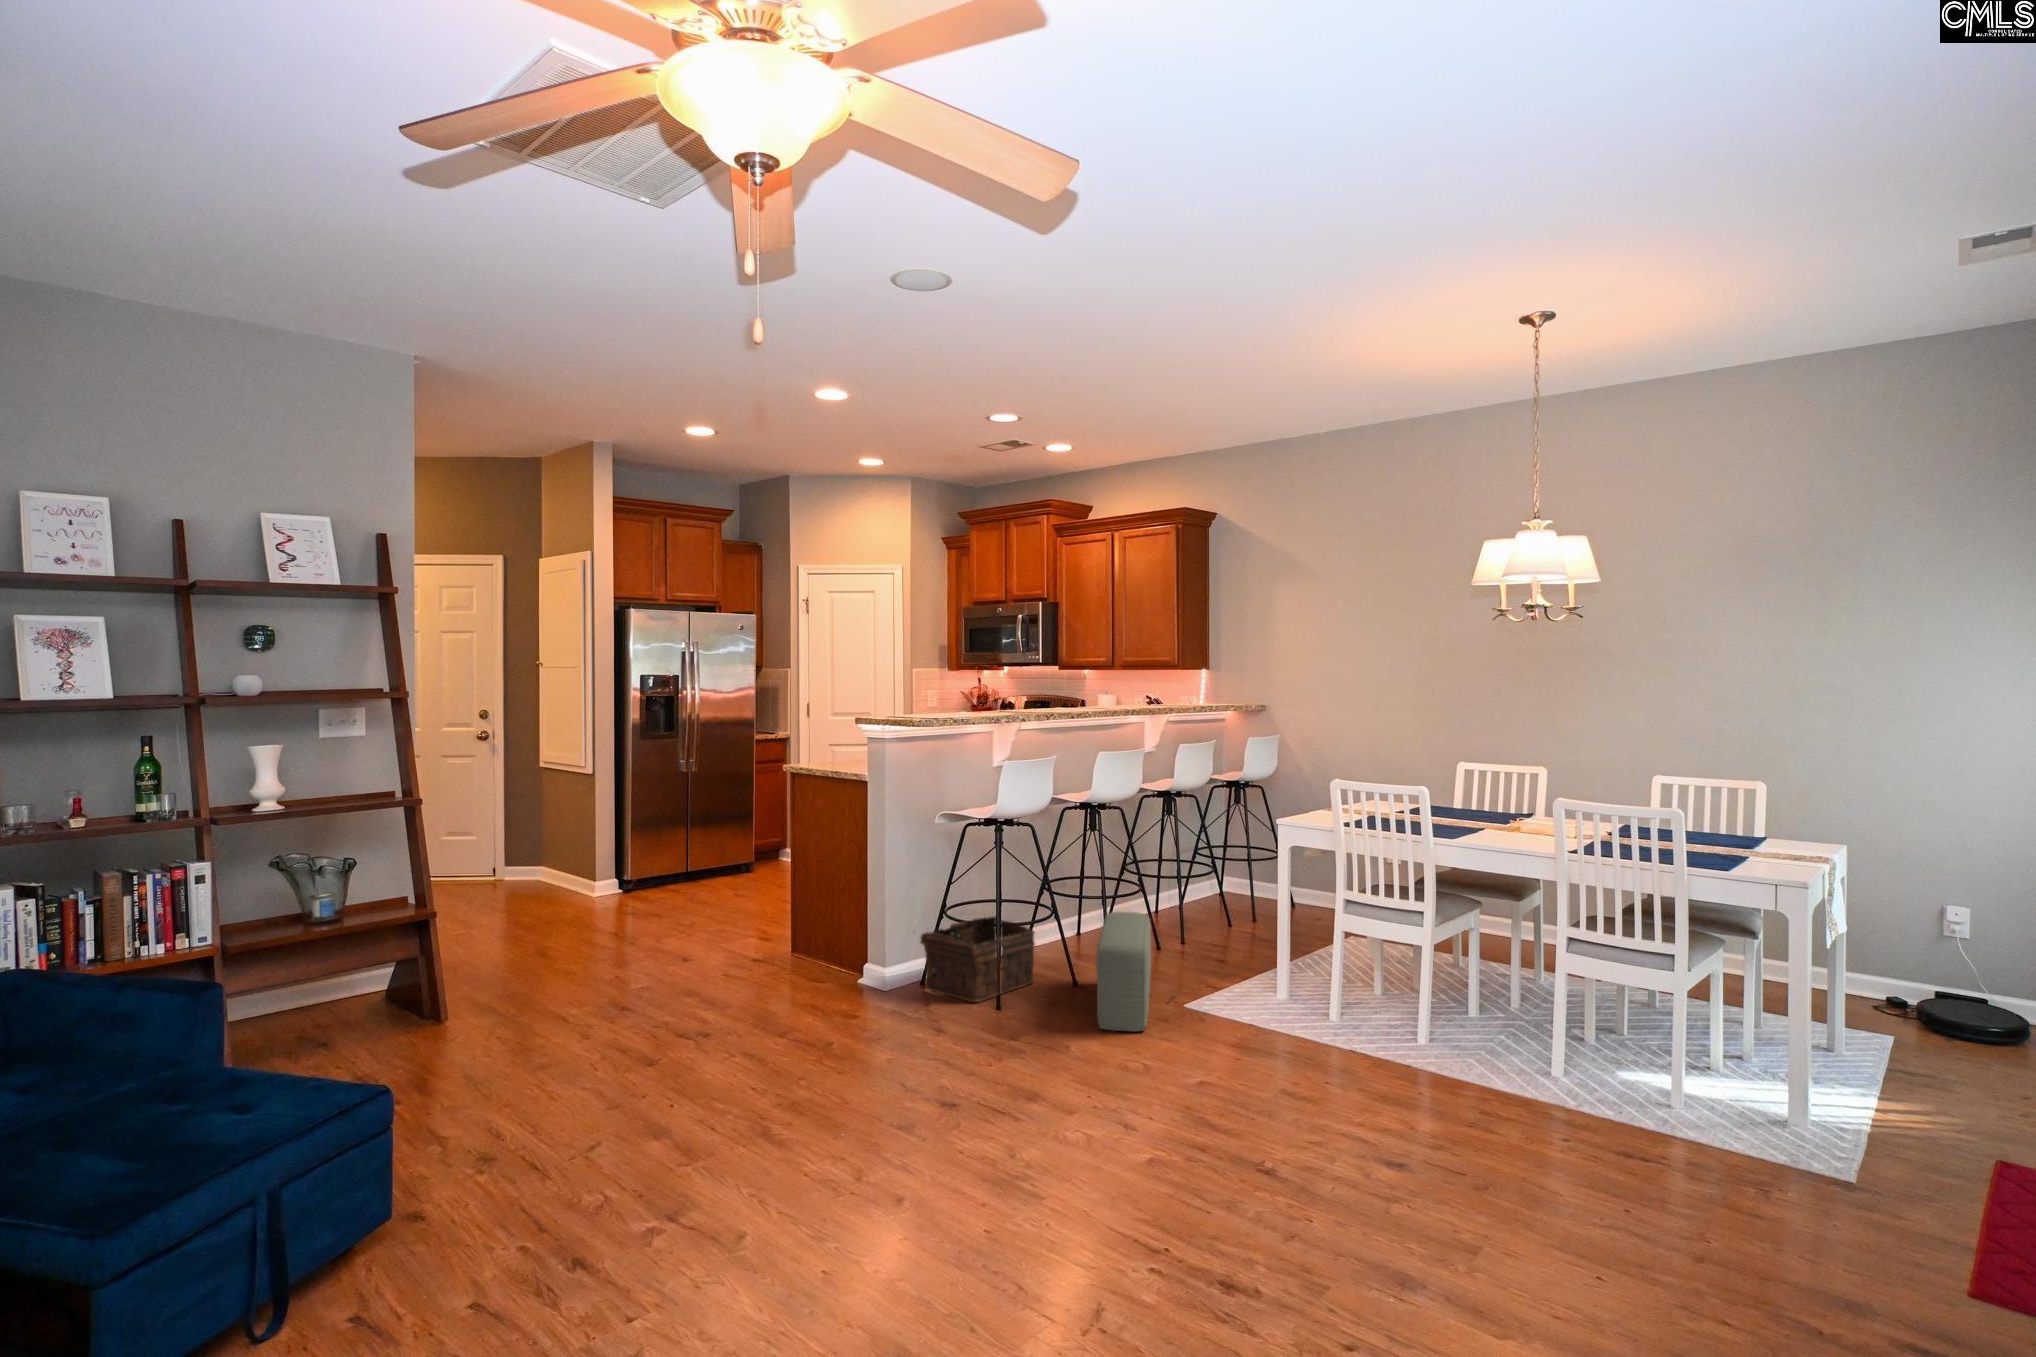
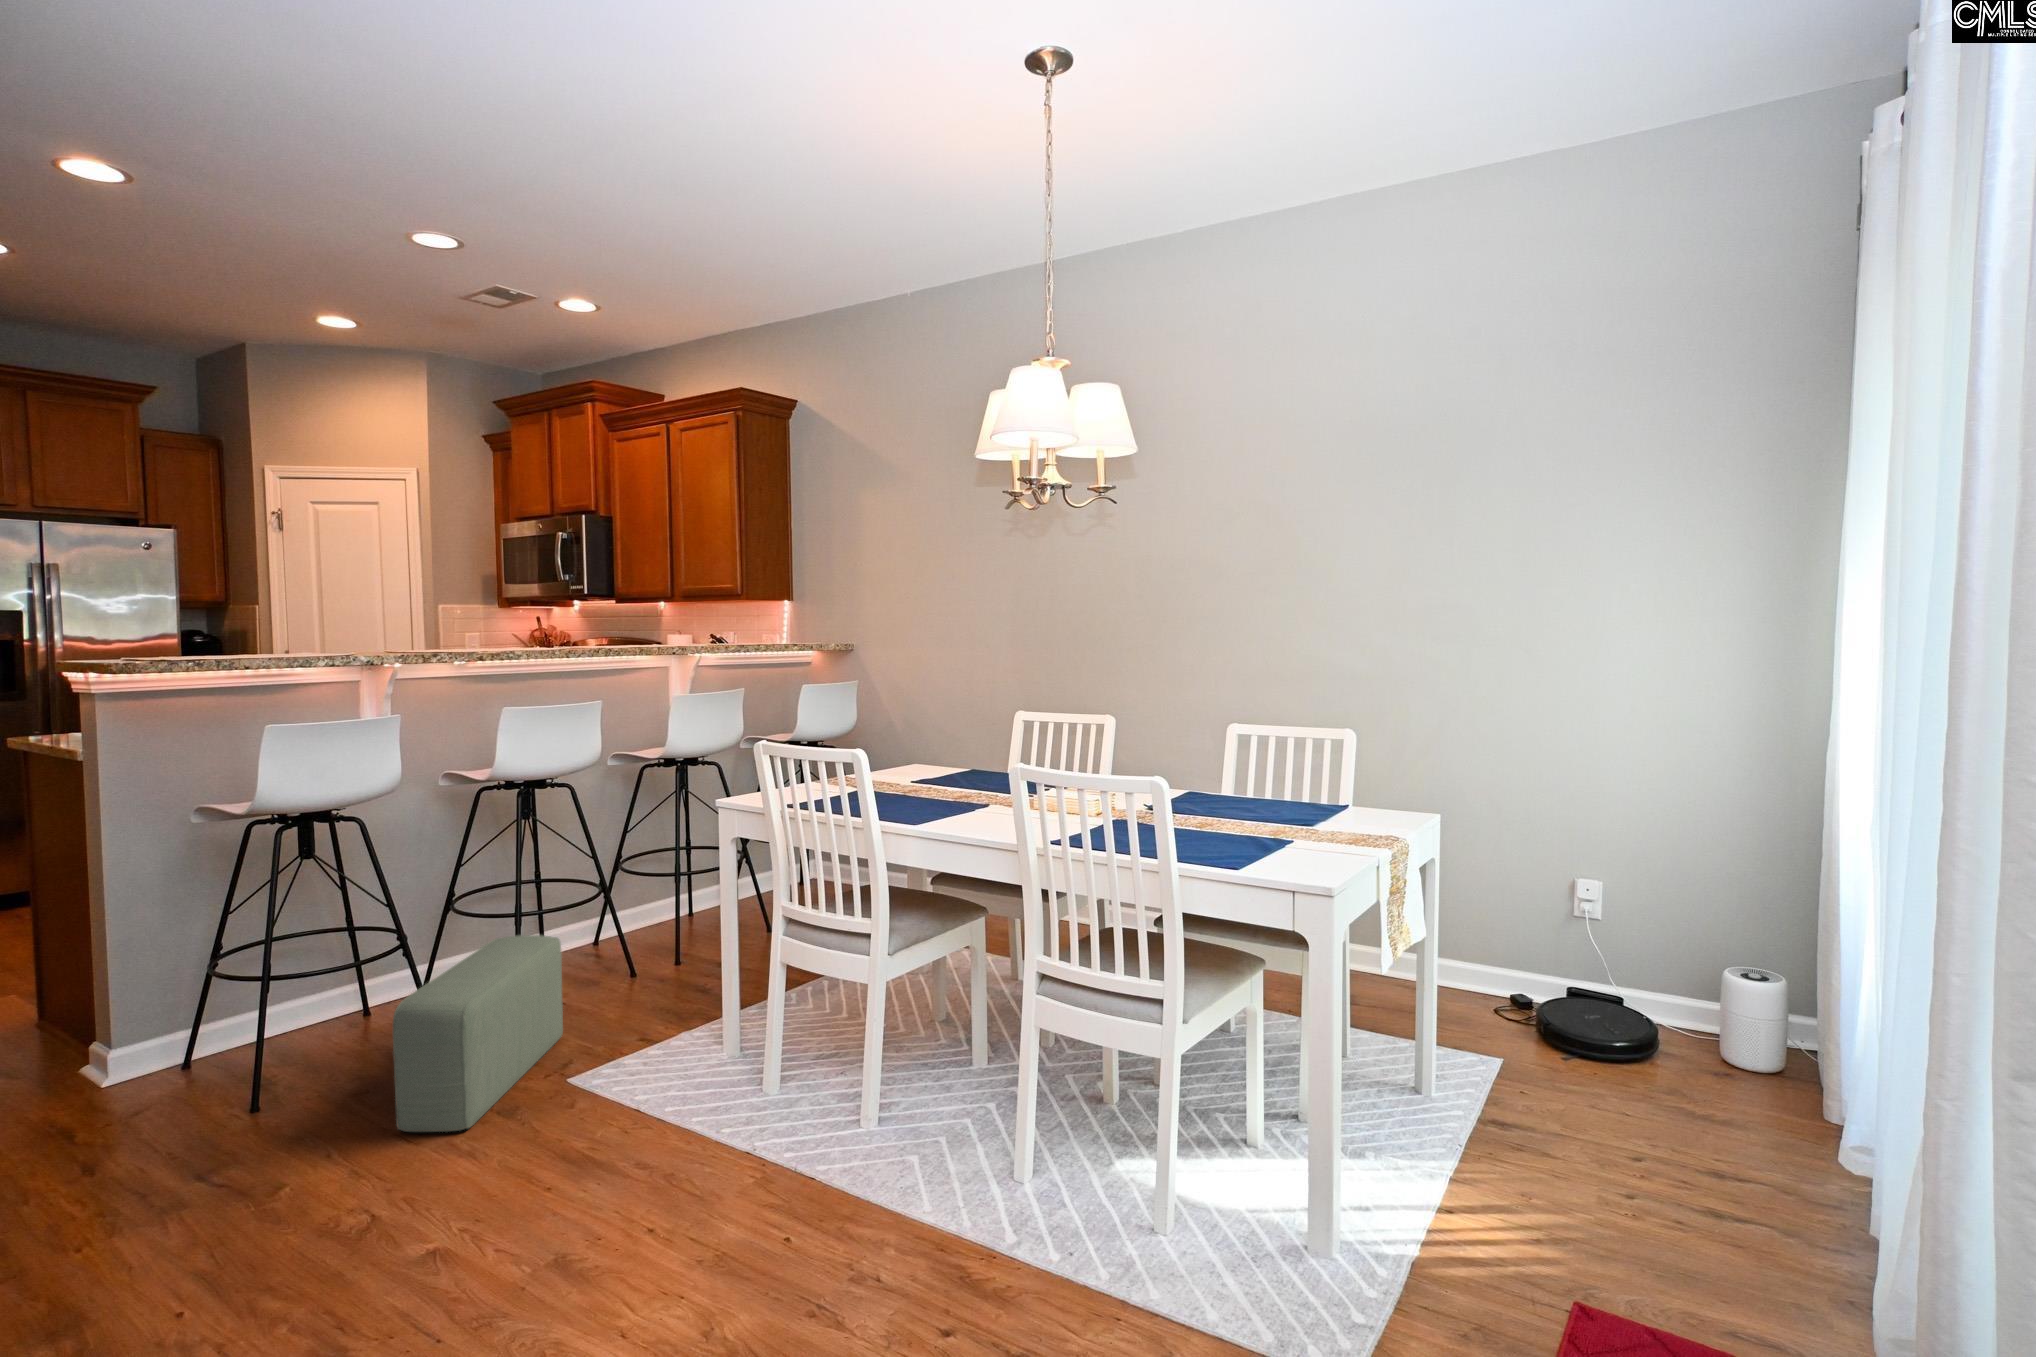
basket: present [920,917,1035,1002] -> none [189,950,391,1090]

